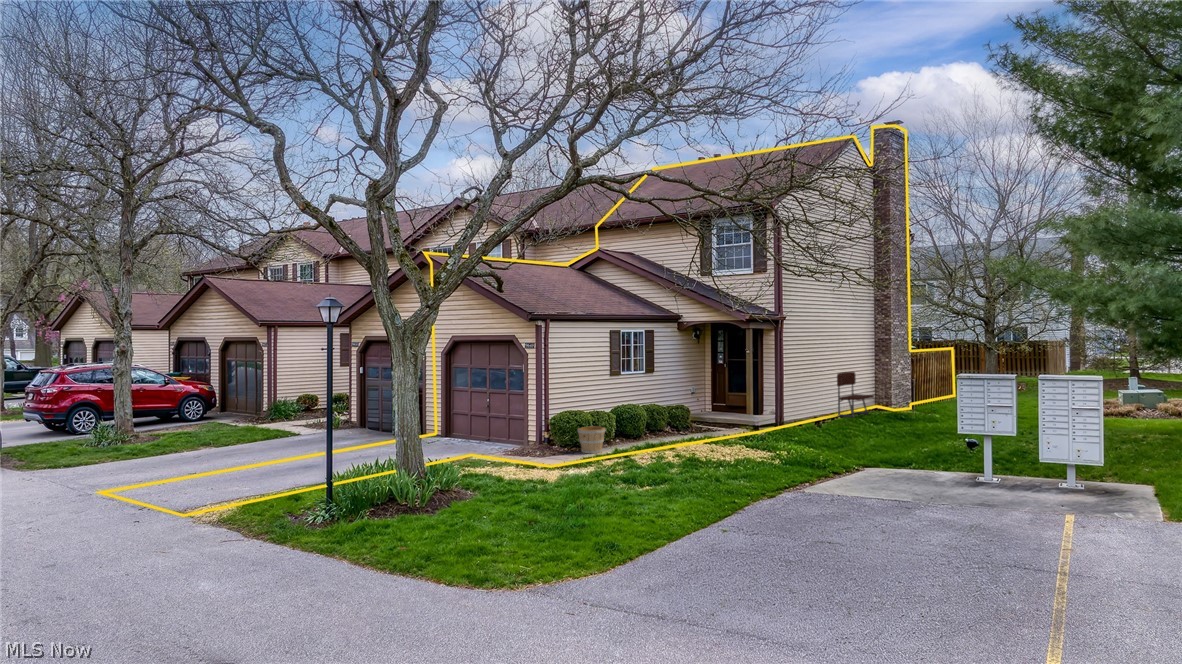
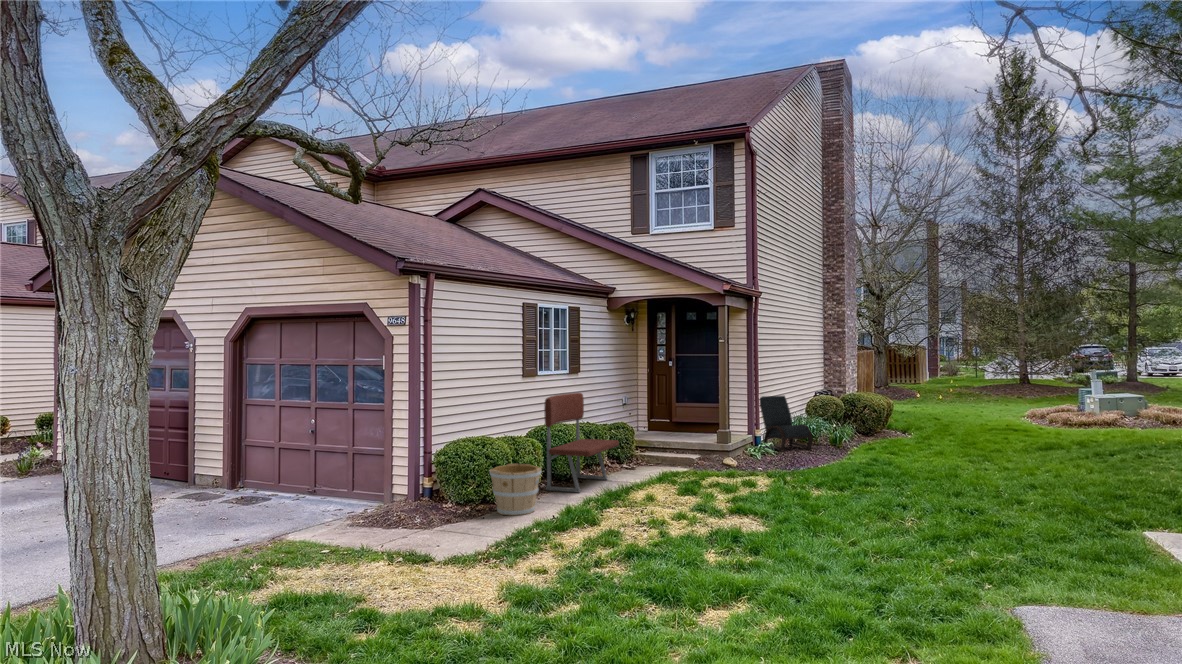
bench: present [837,372,874,417] -> present [544,393,619,493]
lounge chair: none [787,389,820,428] -> present [760,396,813,452]

